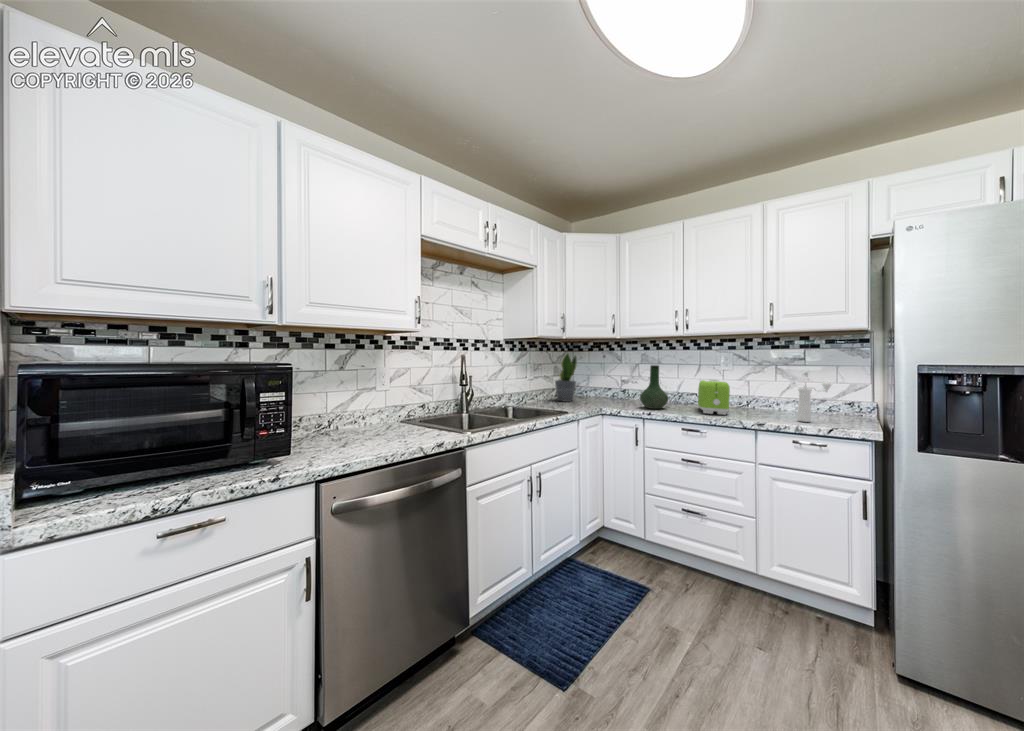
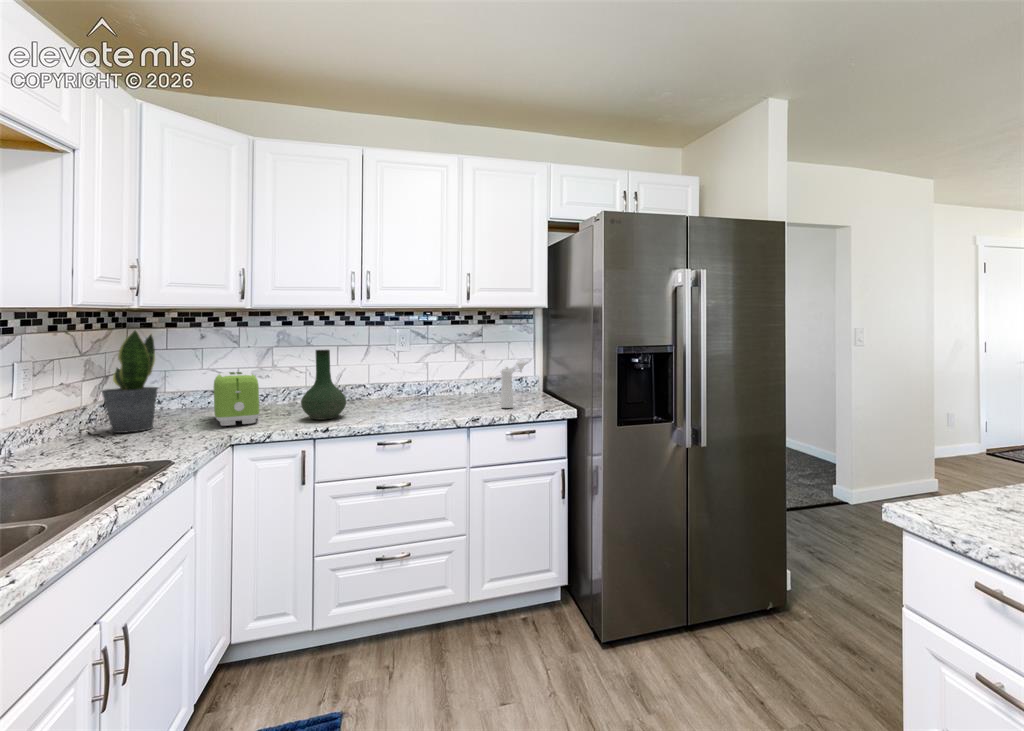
toaster: present [698,380,730,415] -> present [214,372,259,426]

